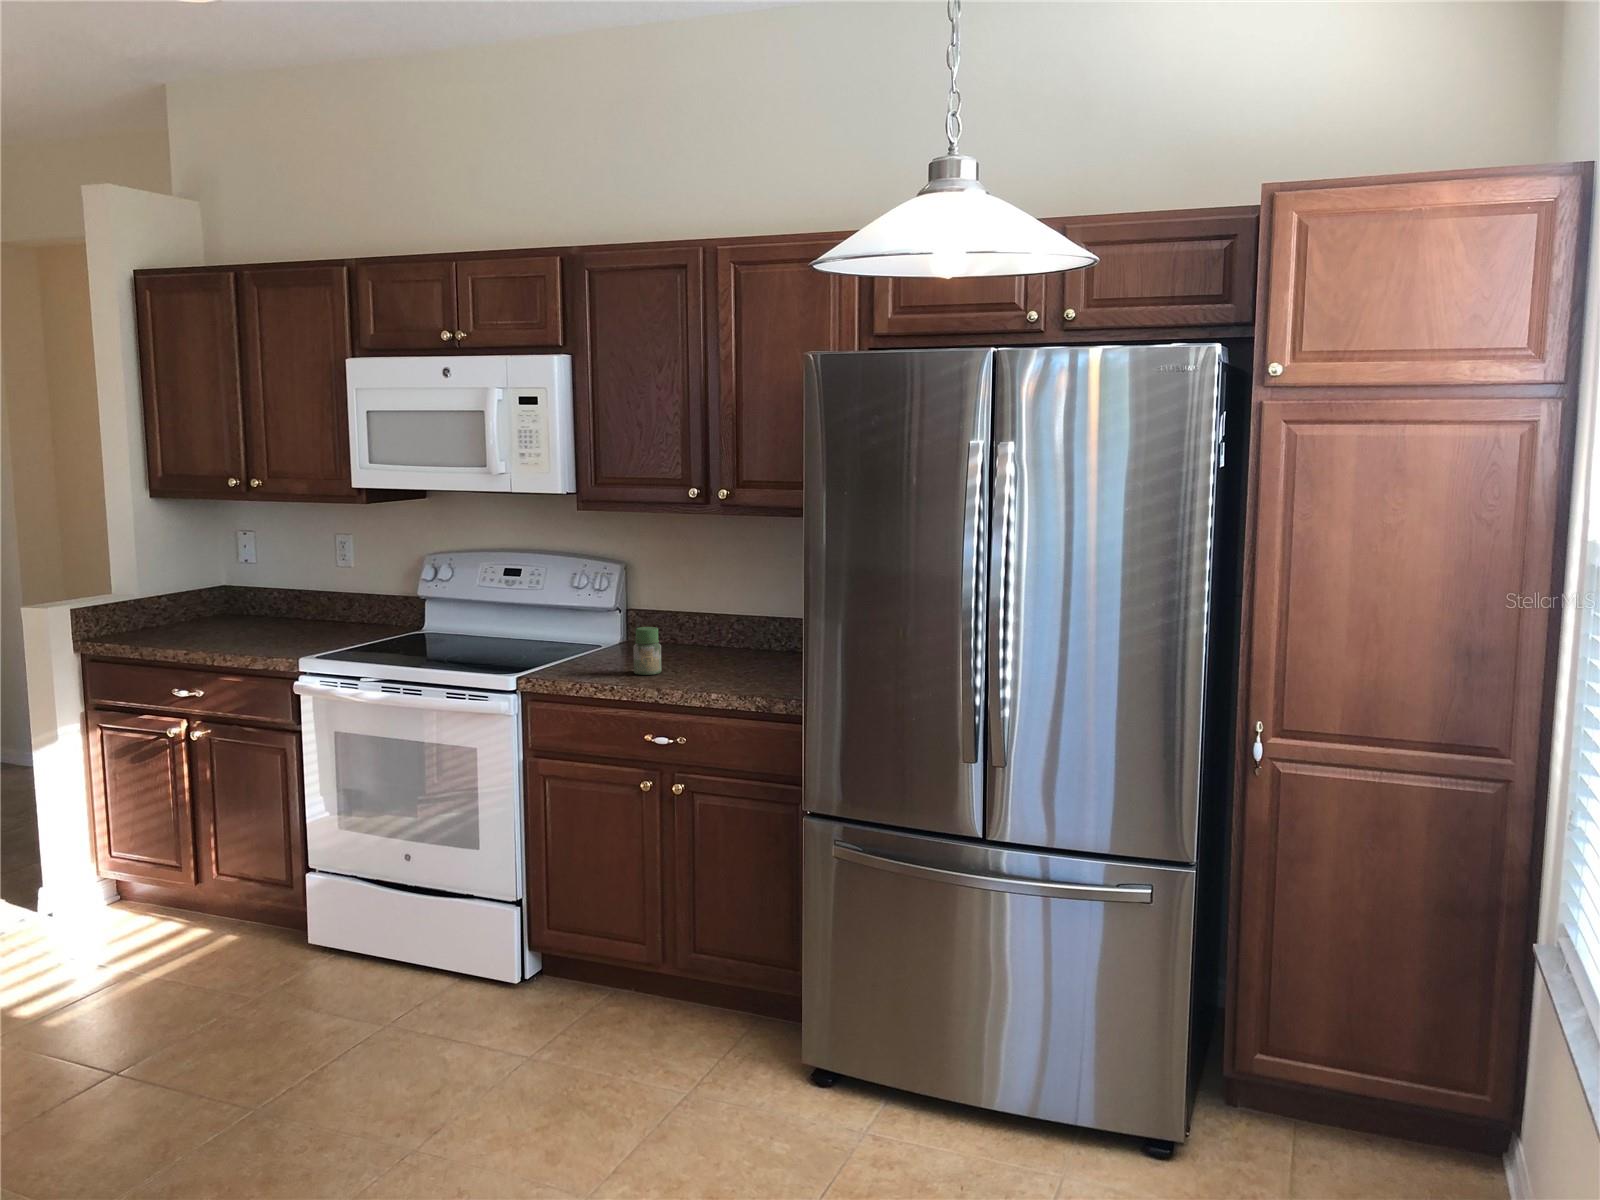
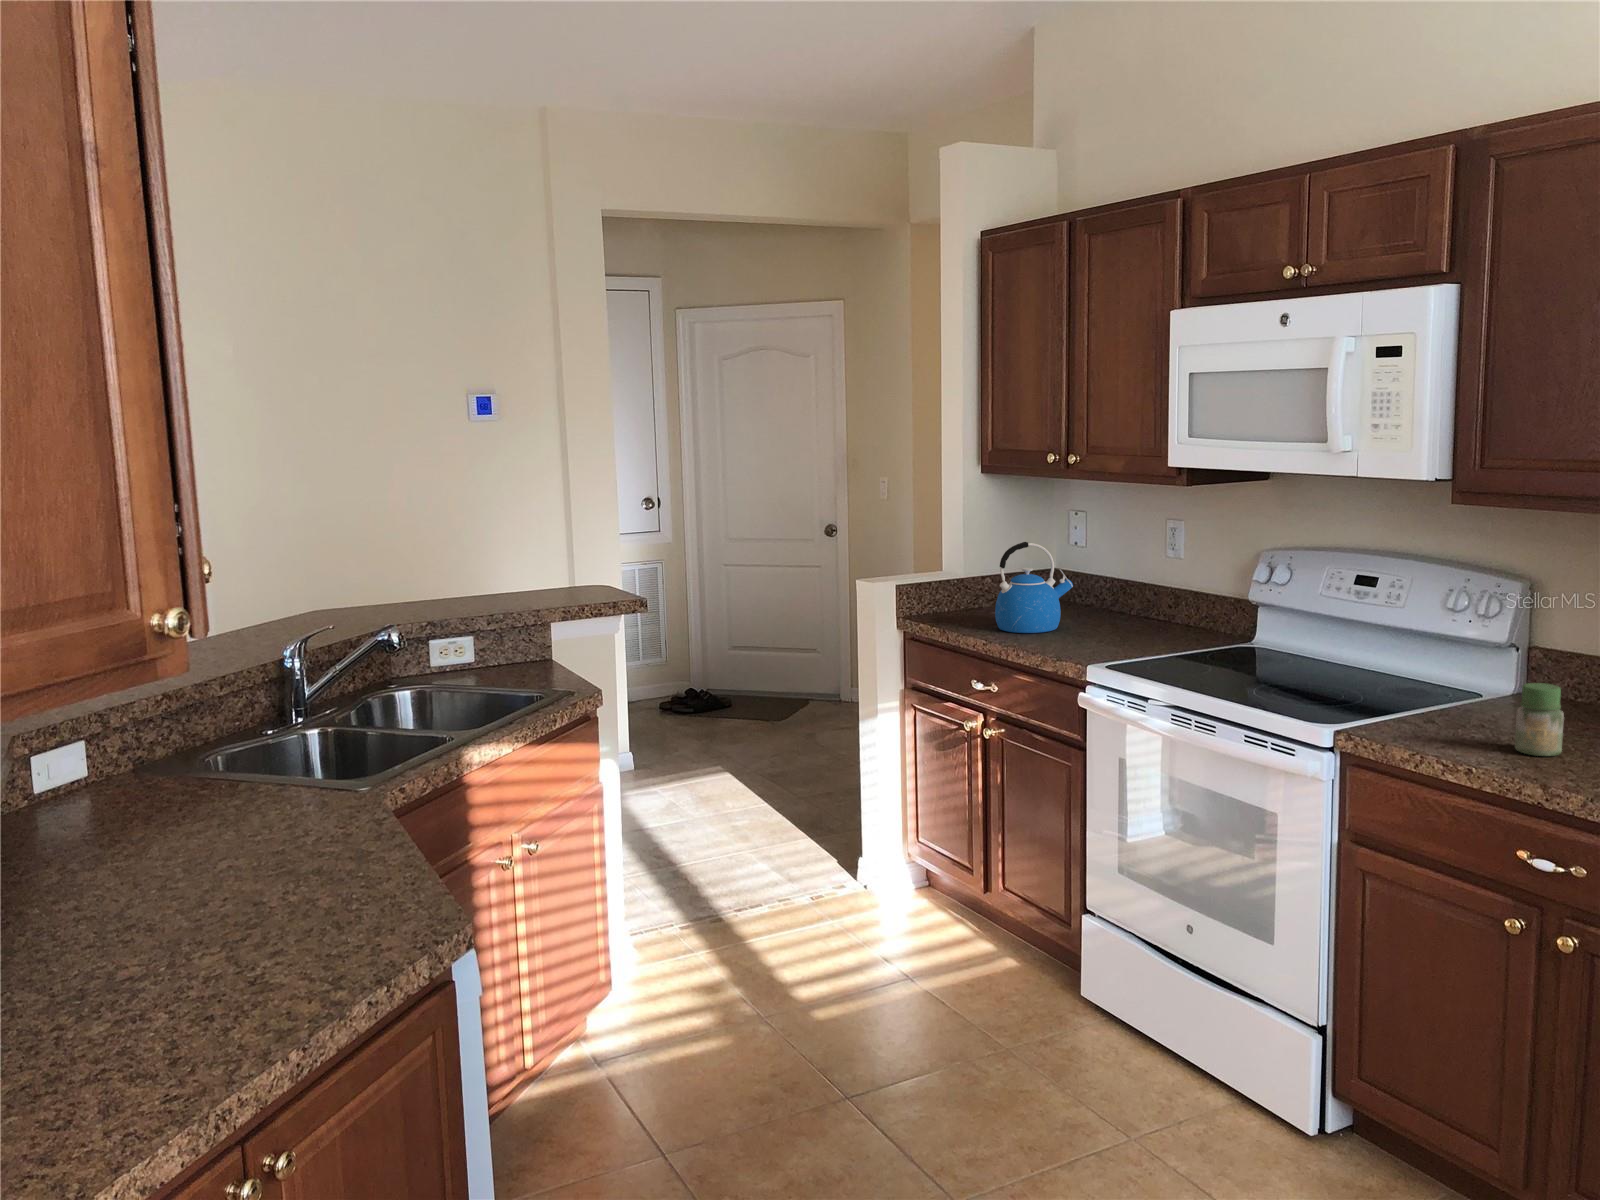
kettle: none [185,558,258,642] -> present [995,542,1073,633]

